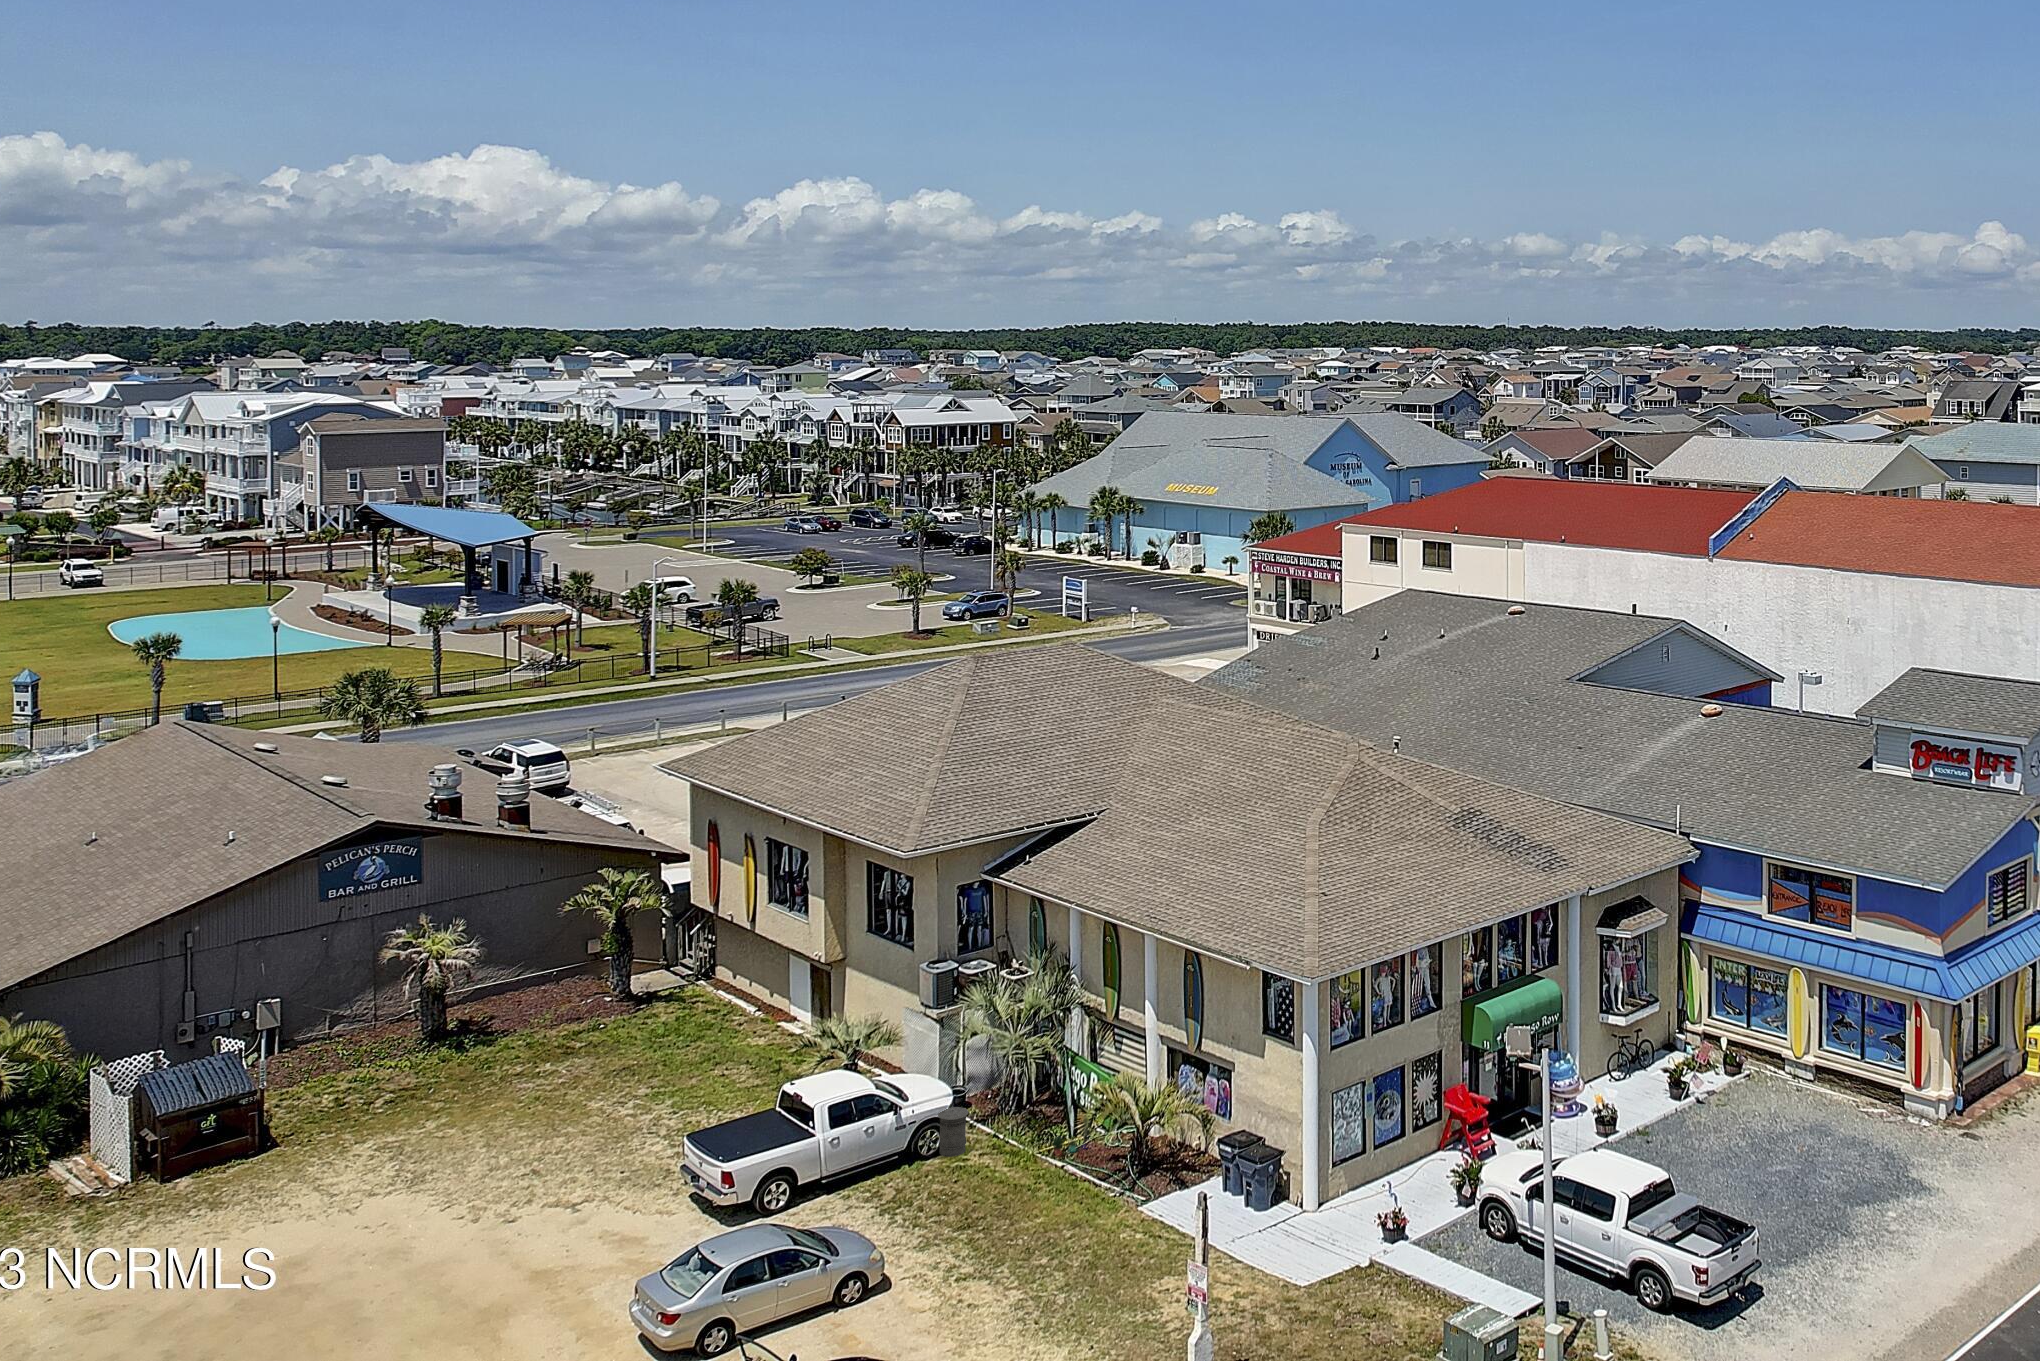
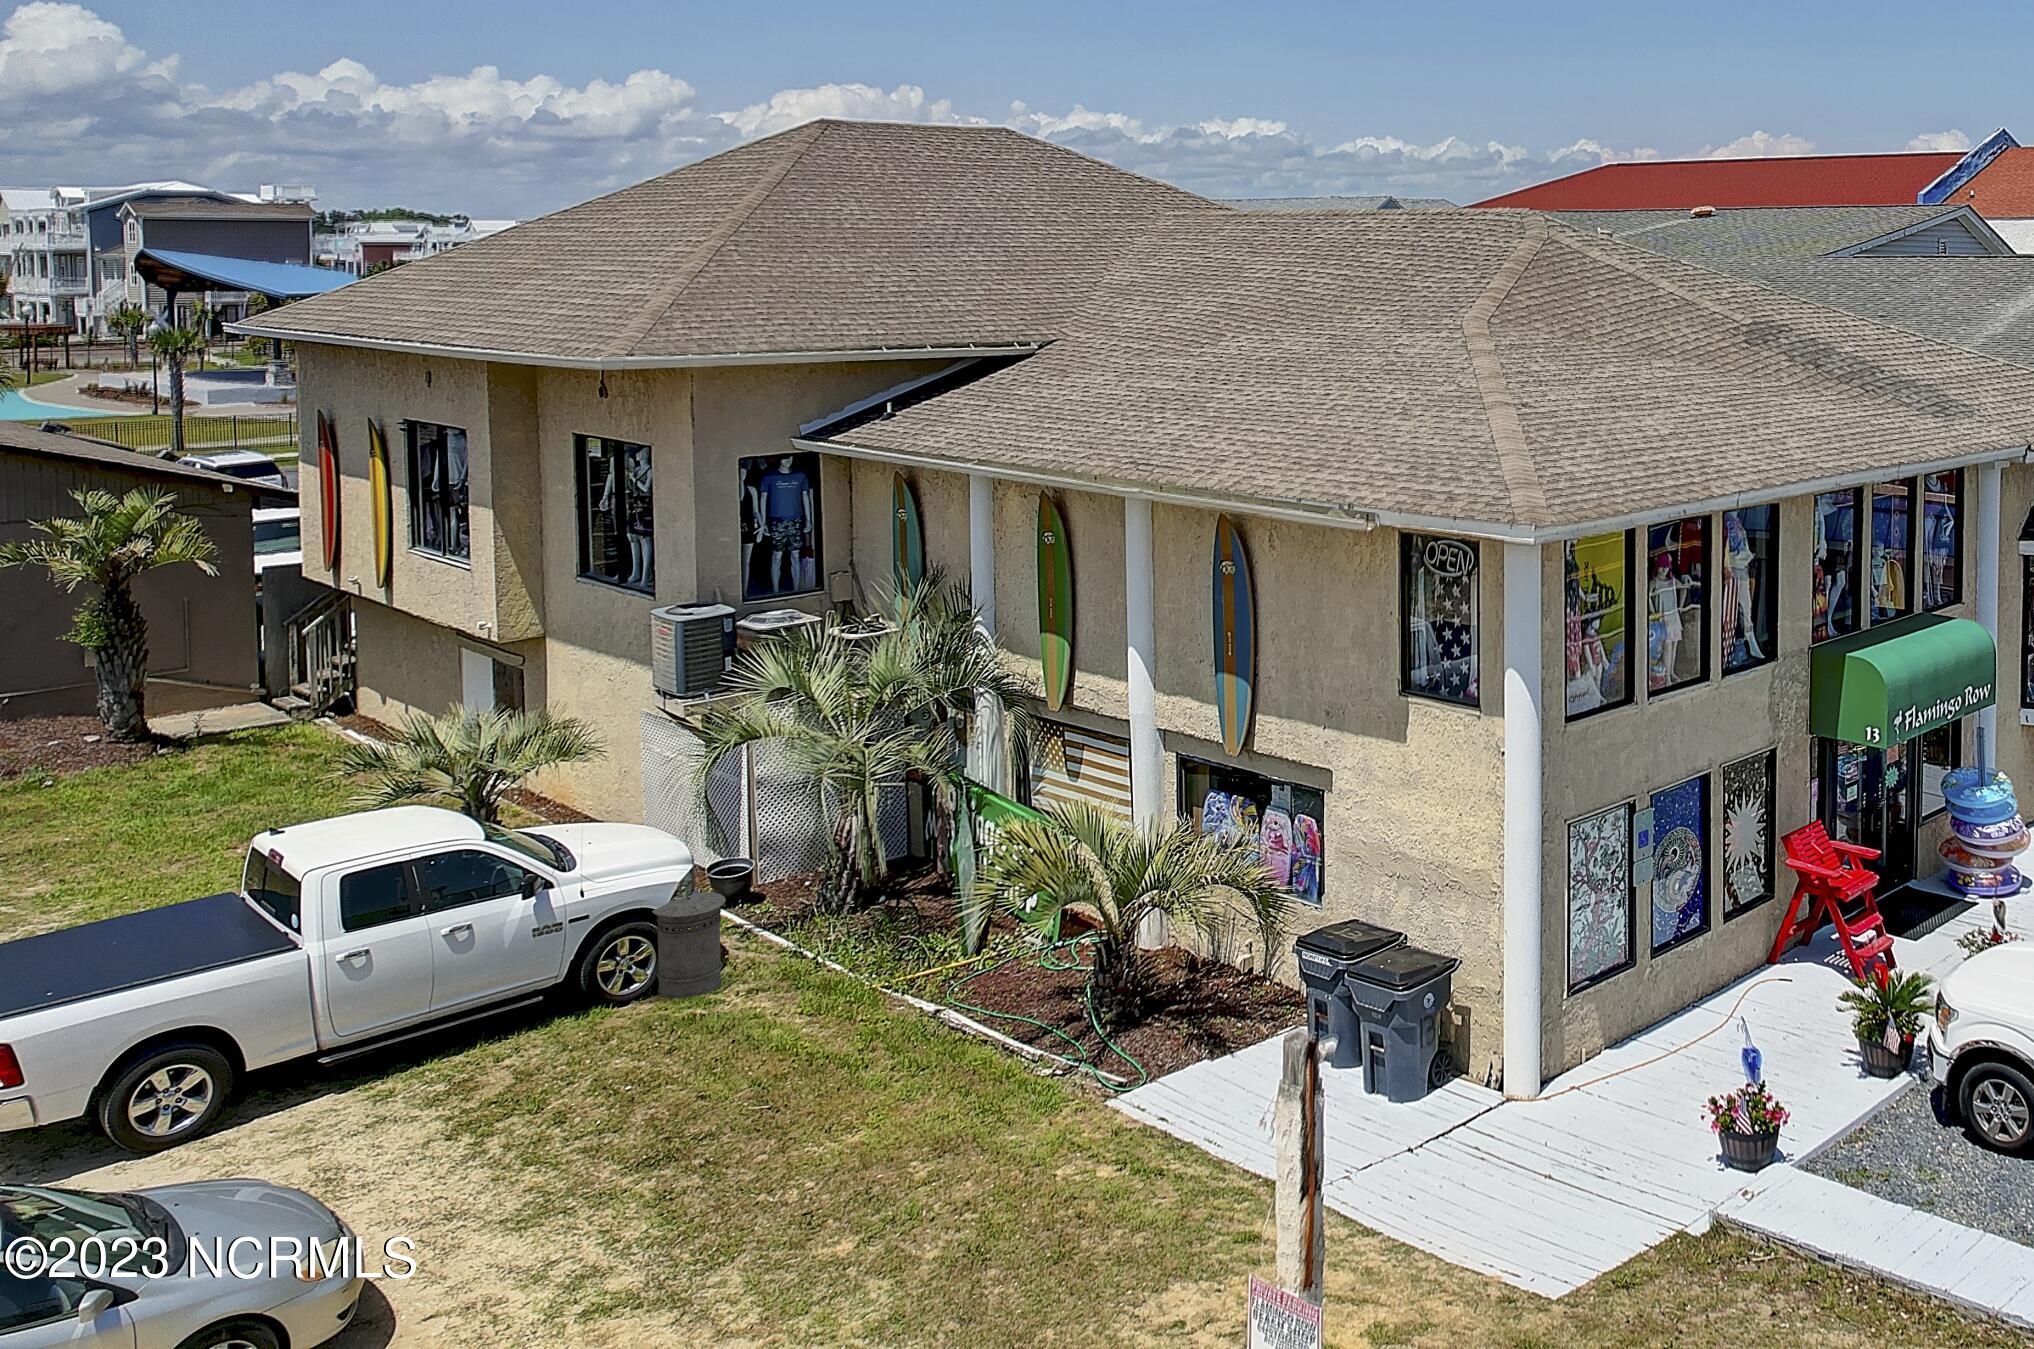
potted plant: present [1052,1115,1090,1156] -> none [916,898,1012,991]

